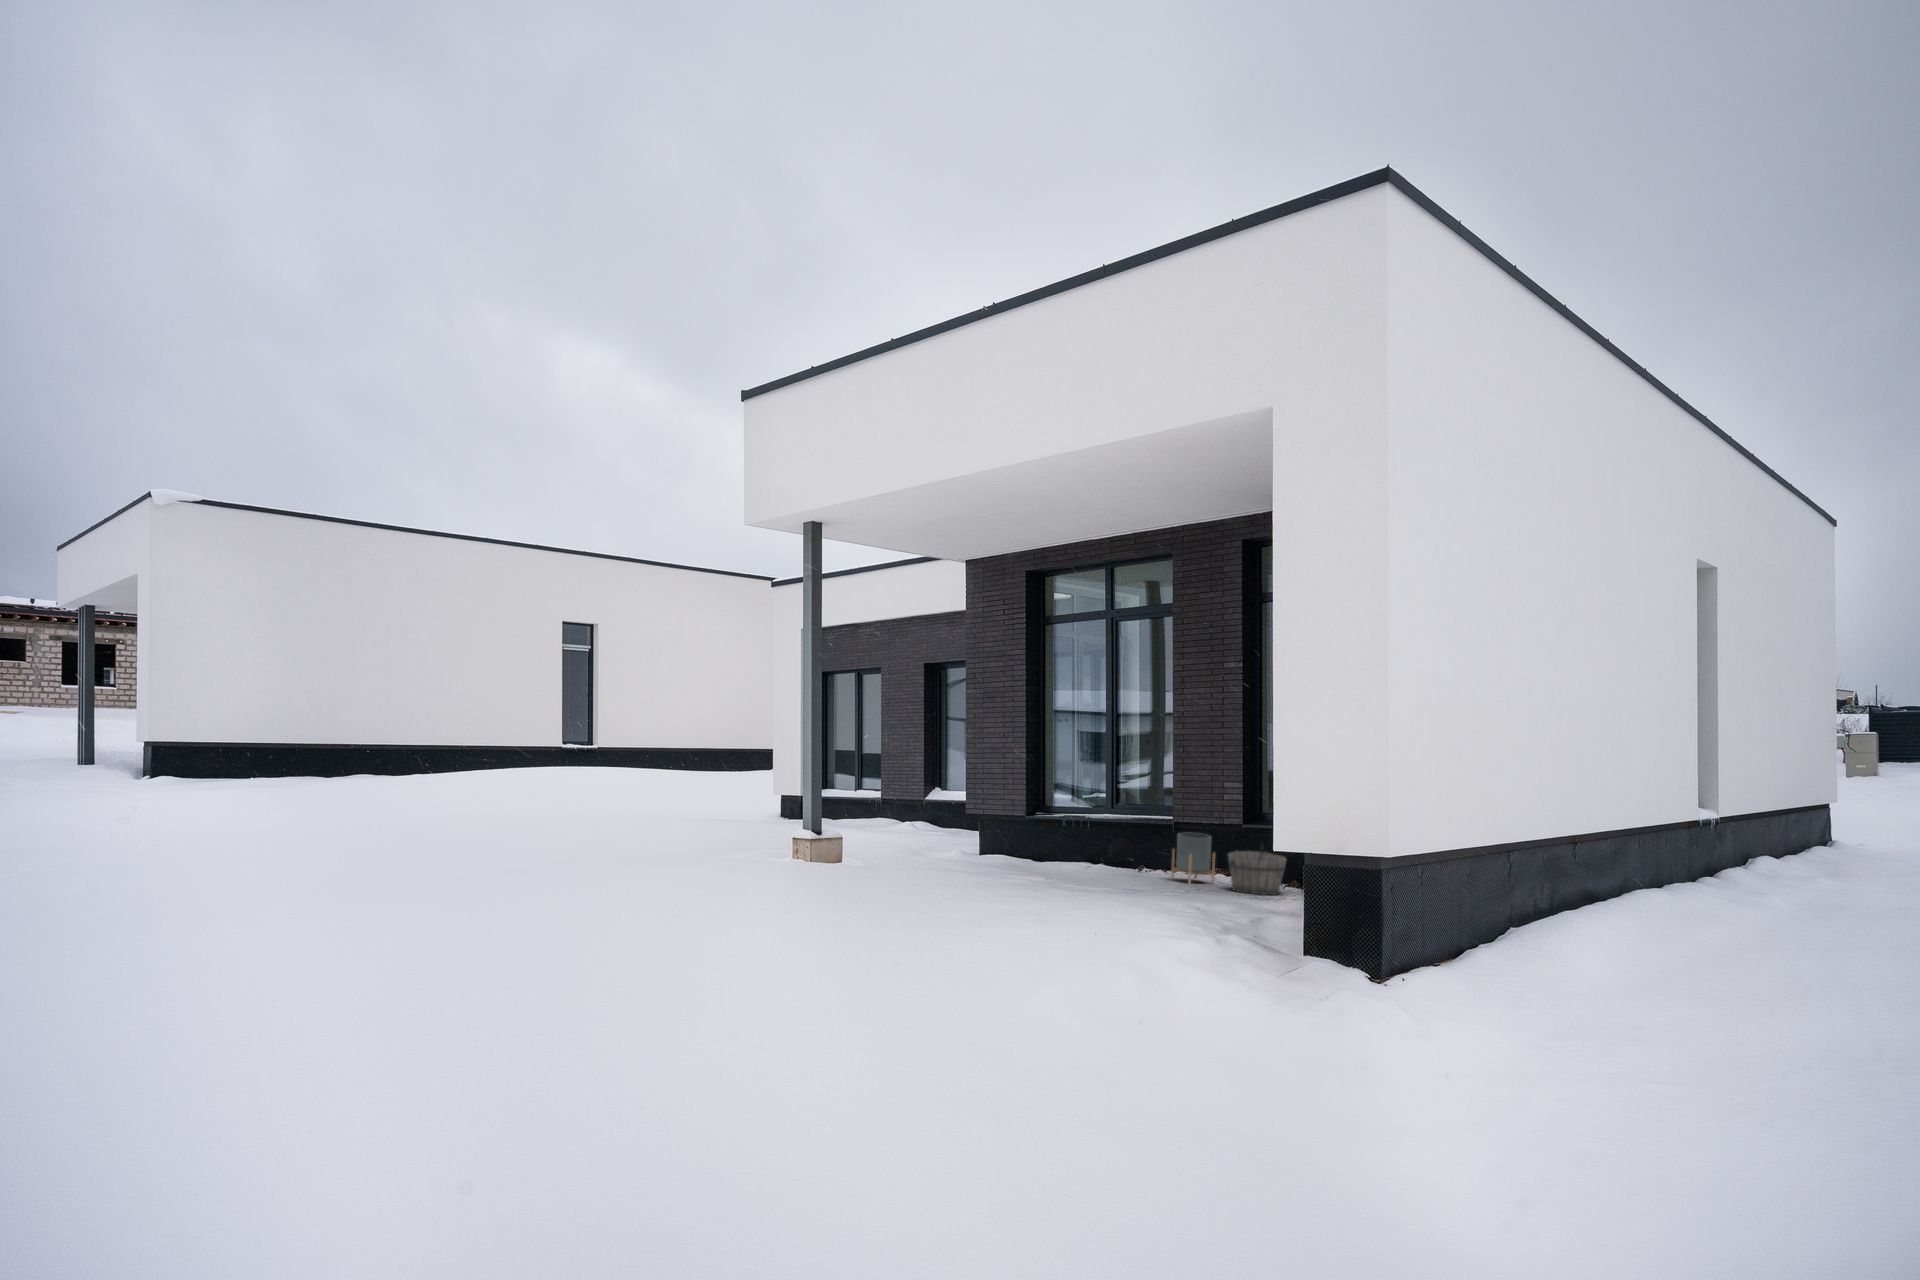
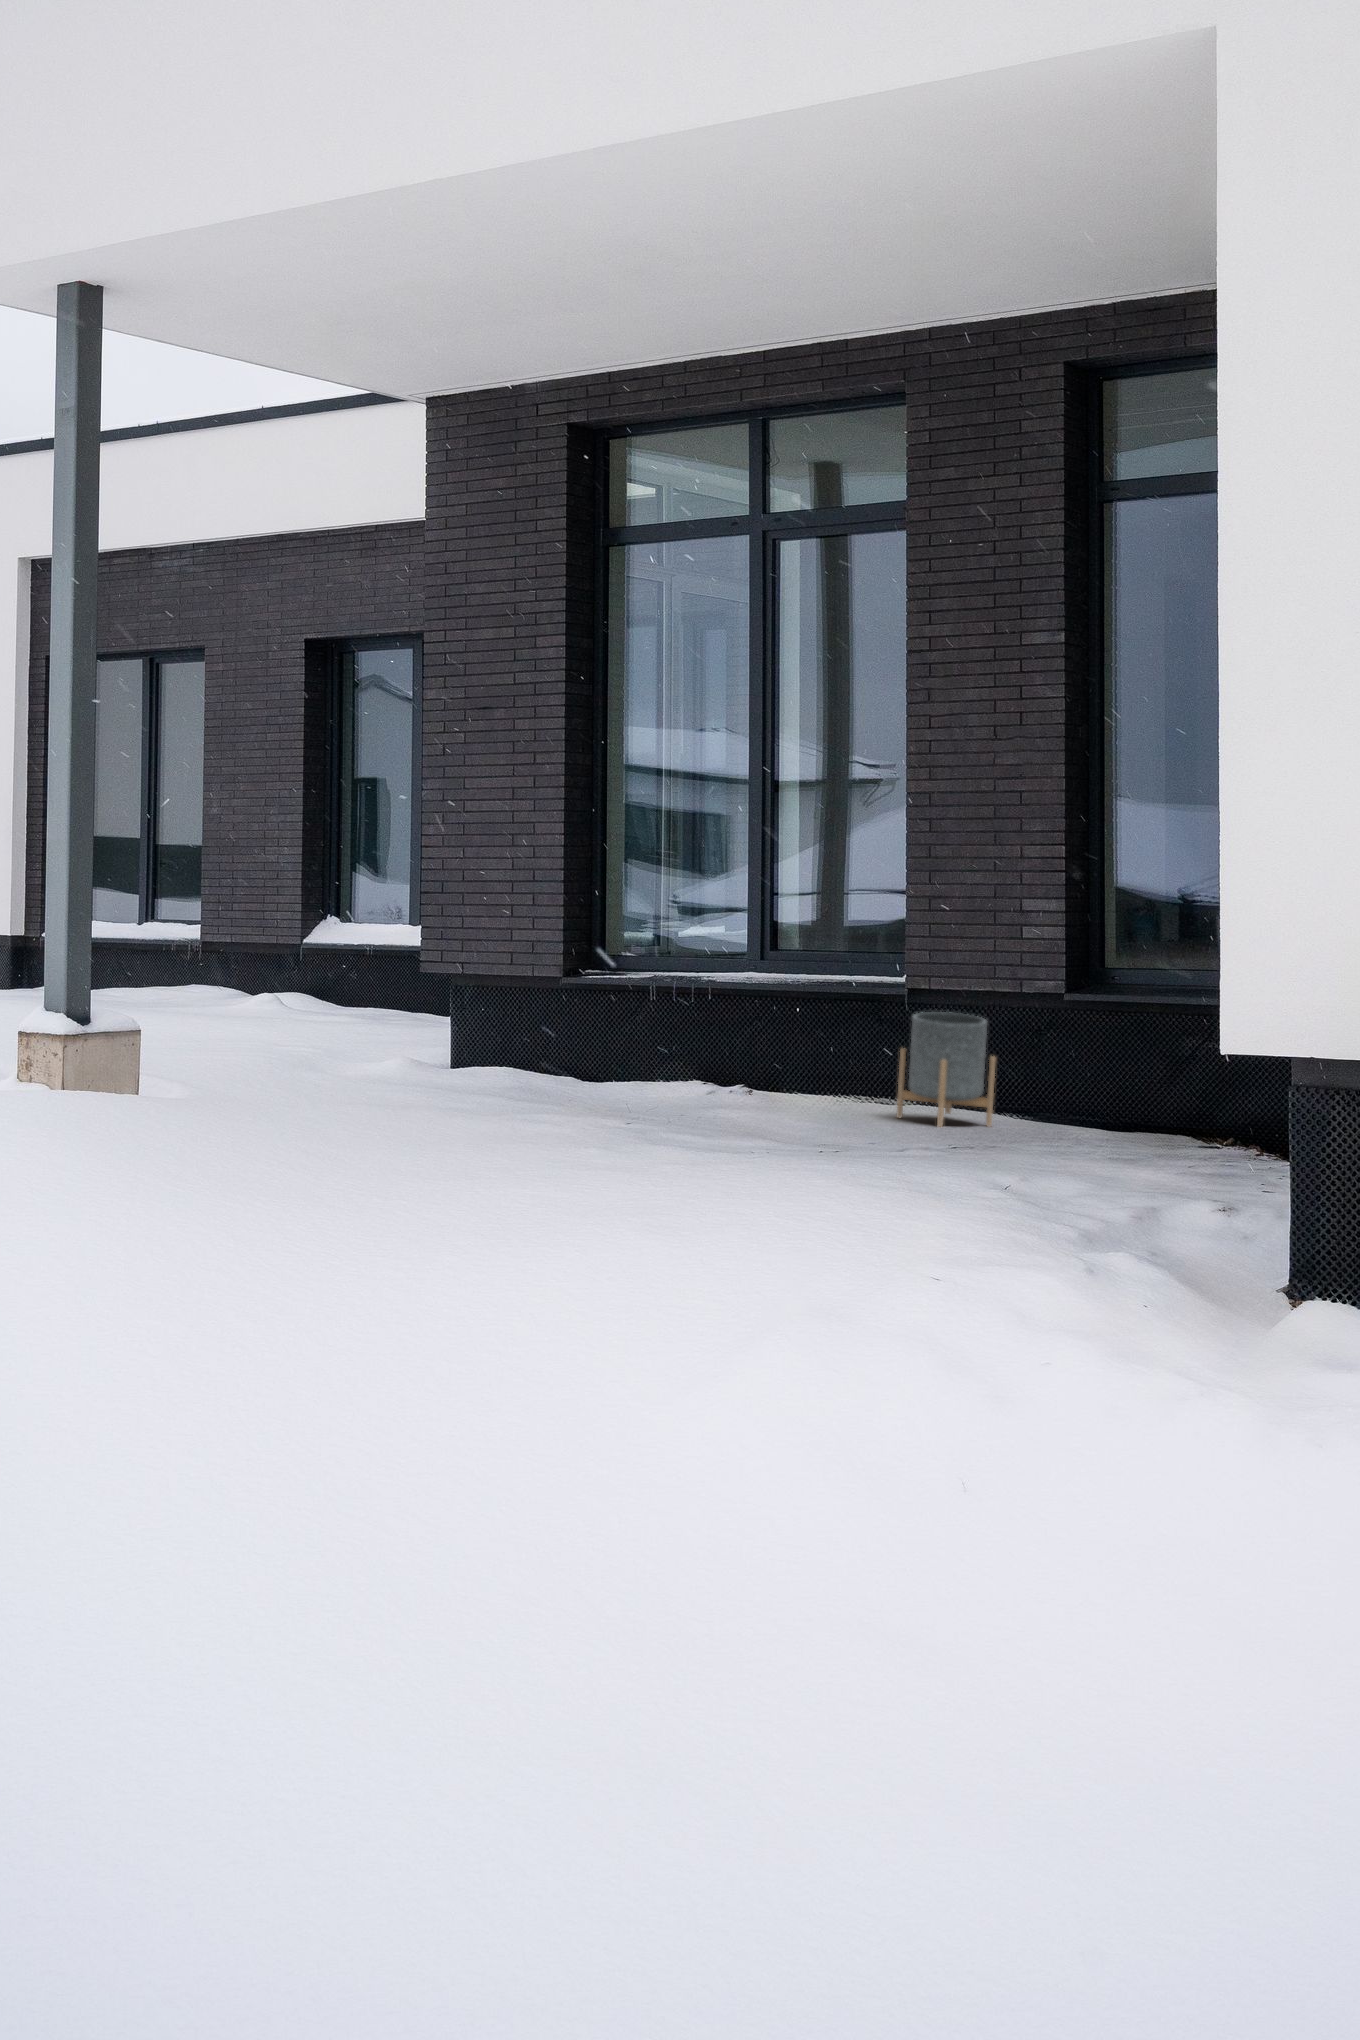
wooden bucket: present [1228,849,1286,895] -> none [1028,1034,1157,1152]

